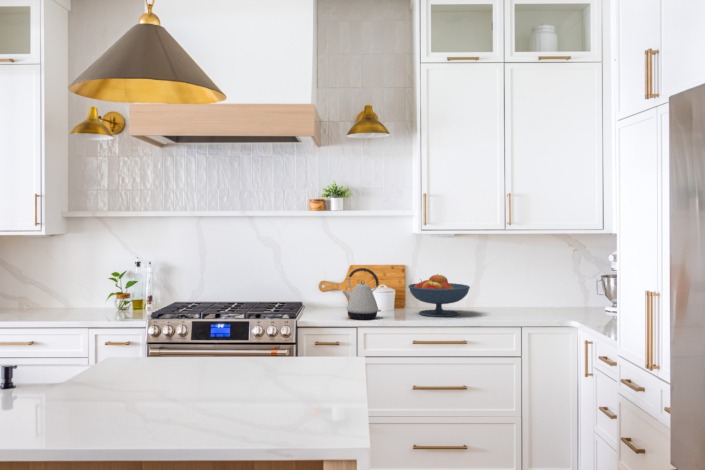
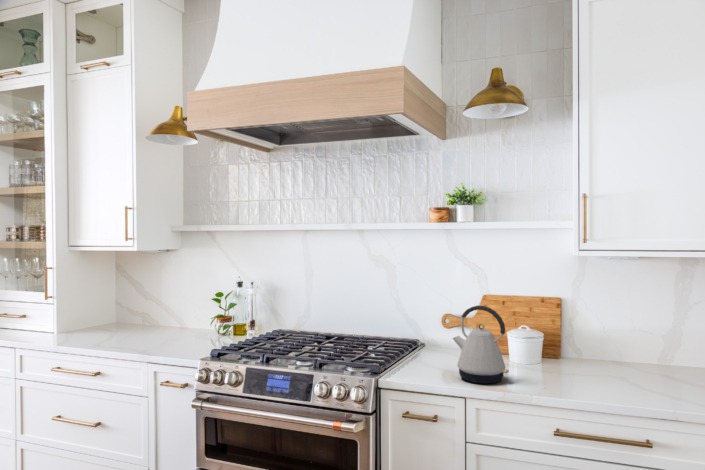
fruit bowl: present [408,274,470,317] -> none [557,316,662,389]

